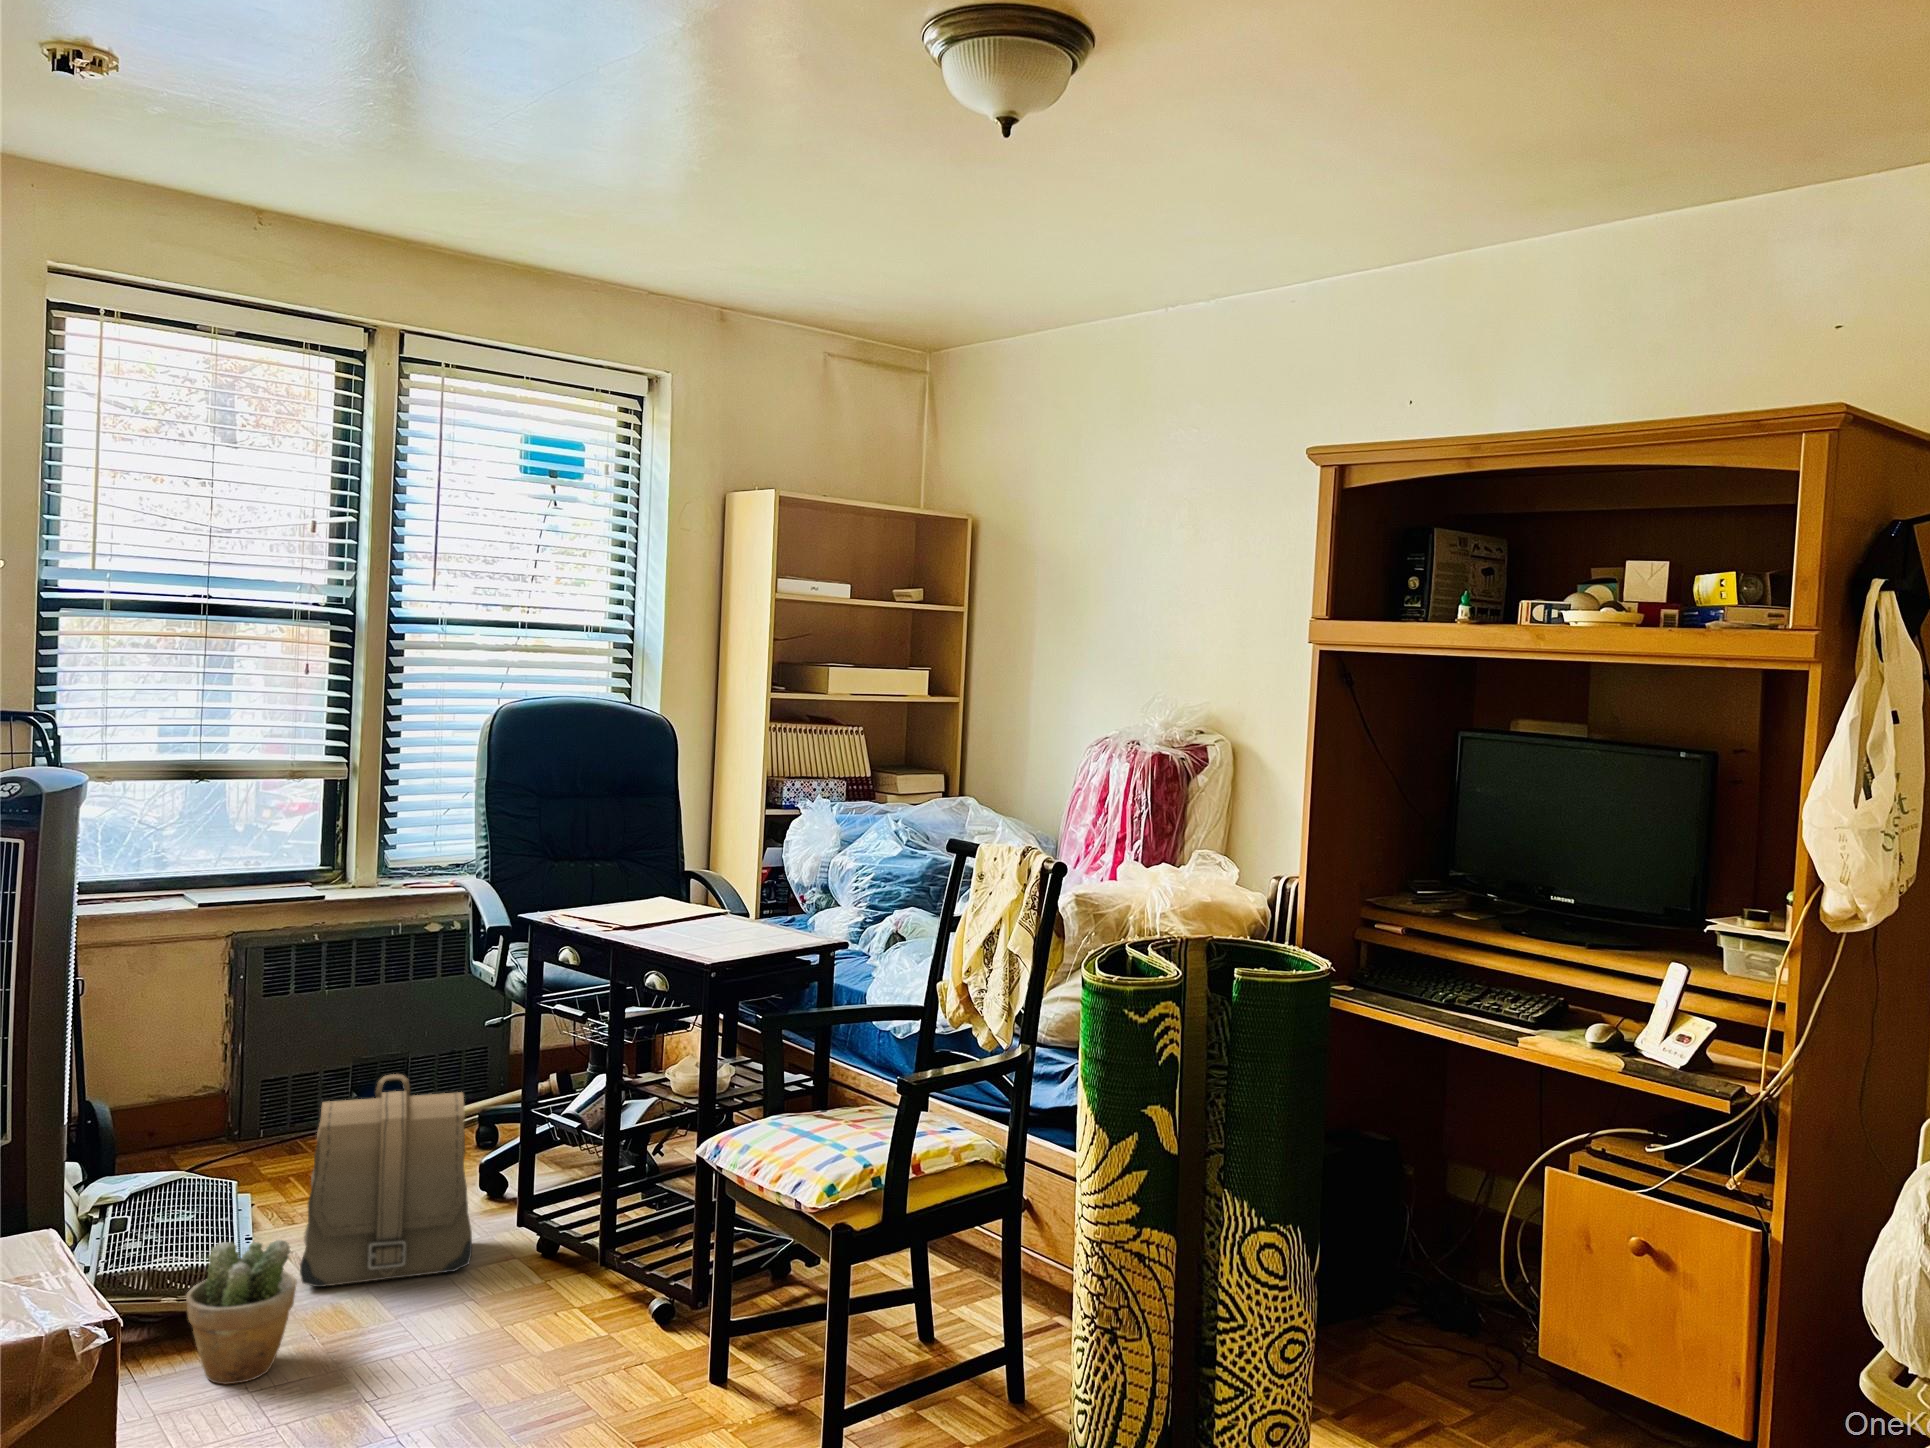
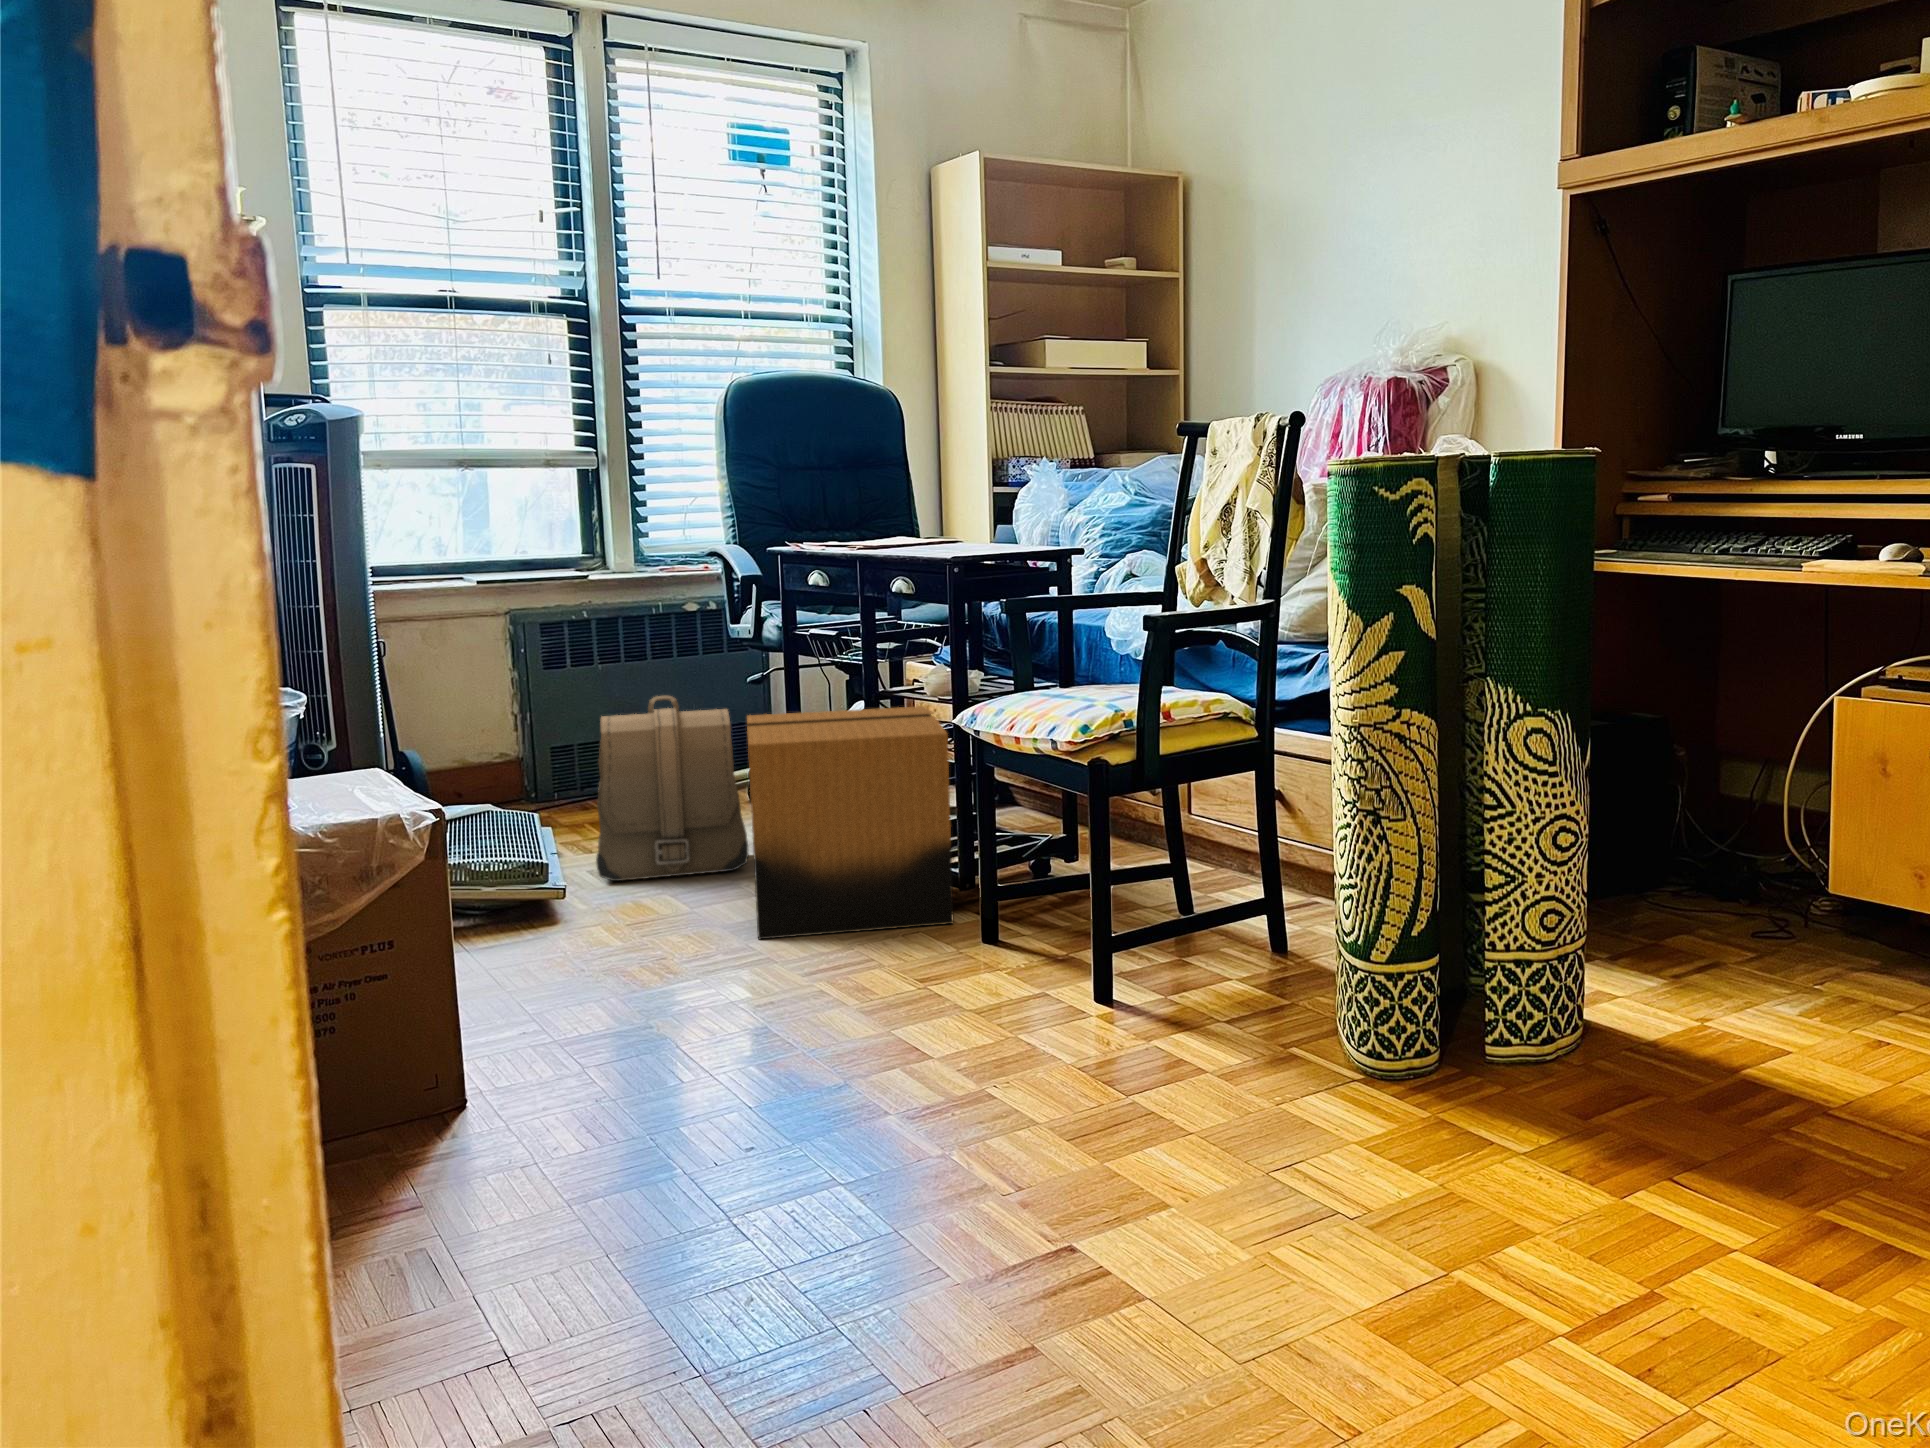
cardboard box: none [472,1106,694,1390] -> present [747,706,954,939]
potted plant: present [186,1240,297,1384] -> none [498,810,593,937]

